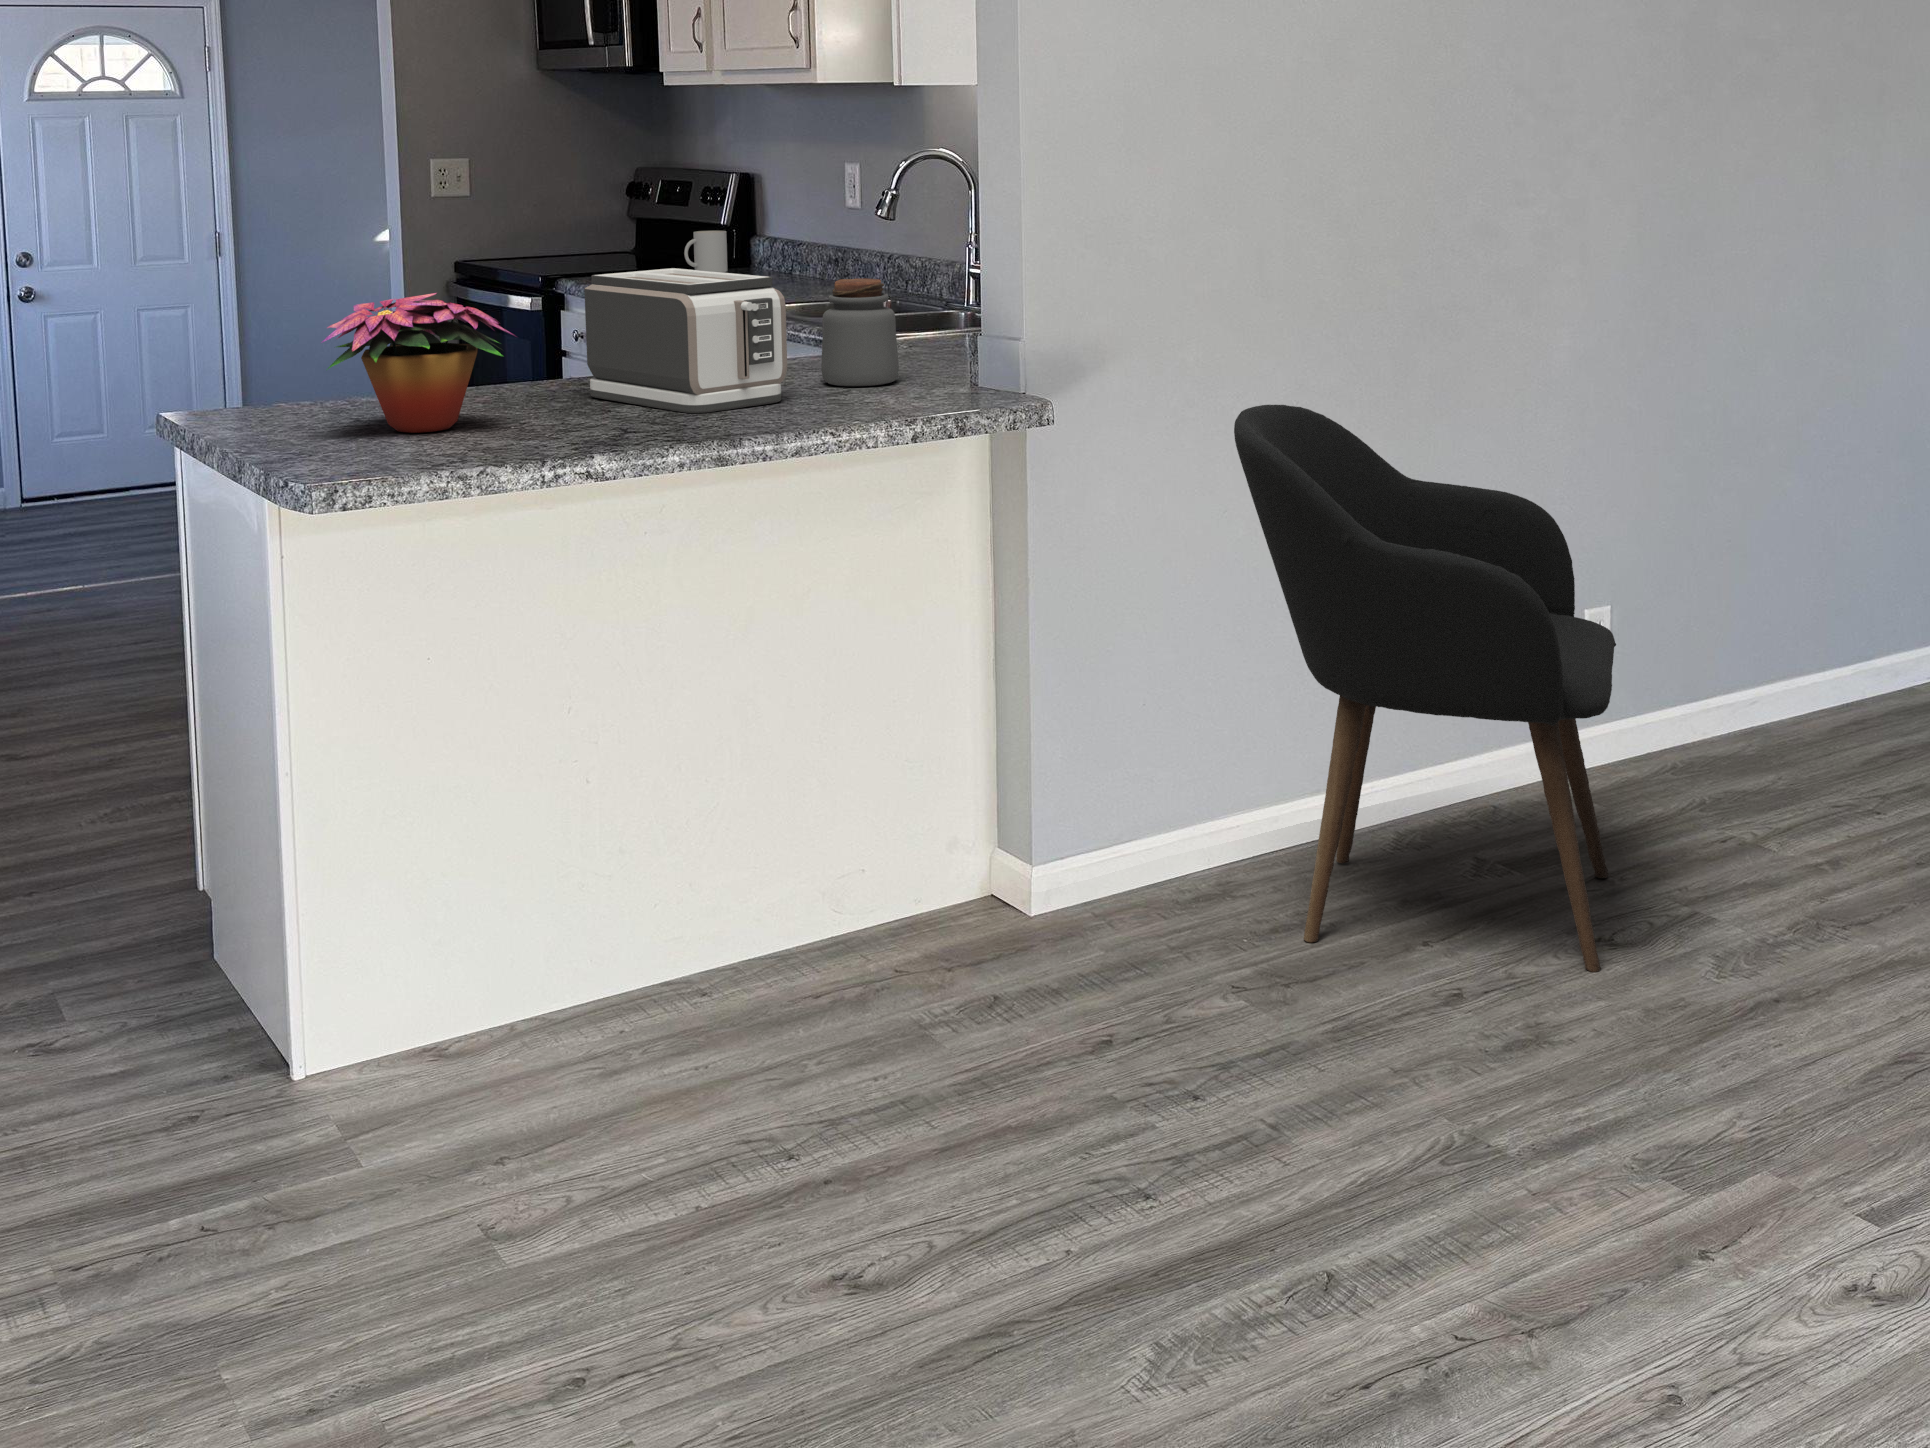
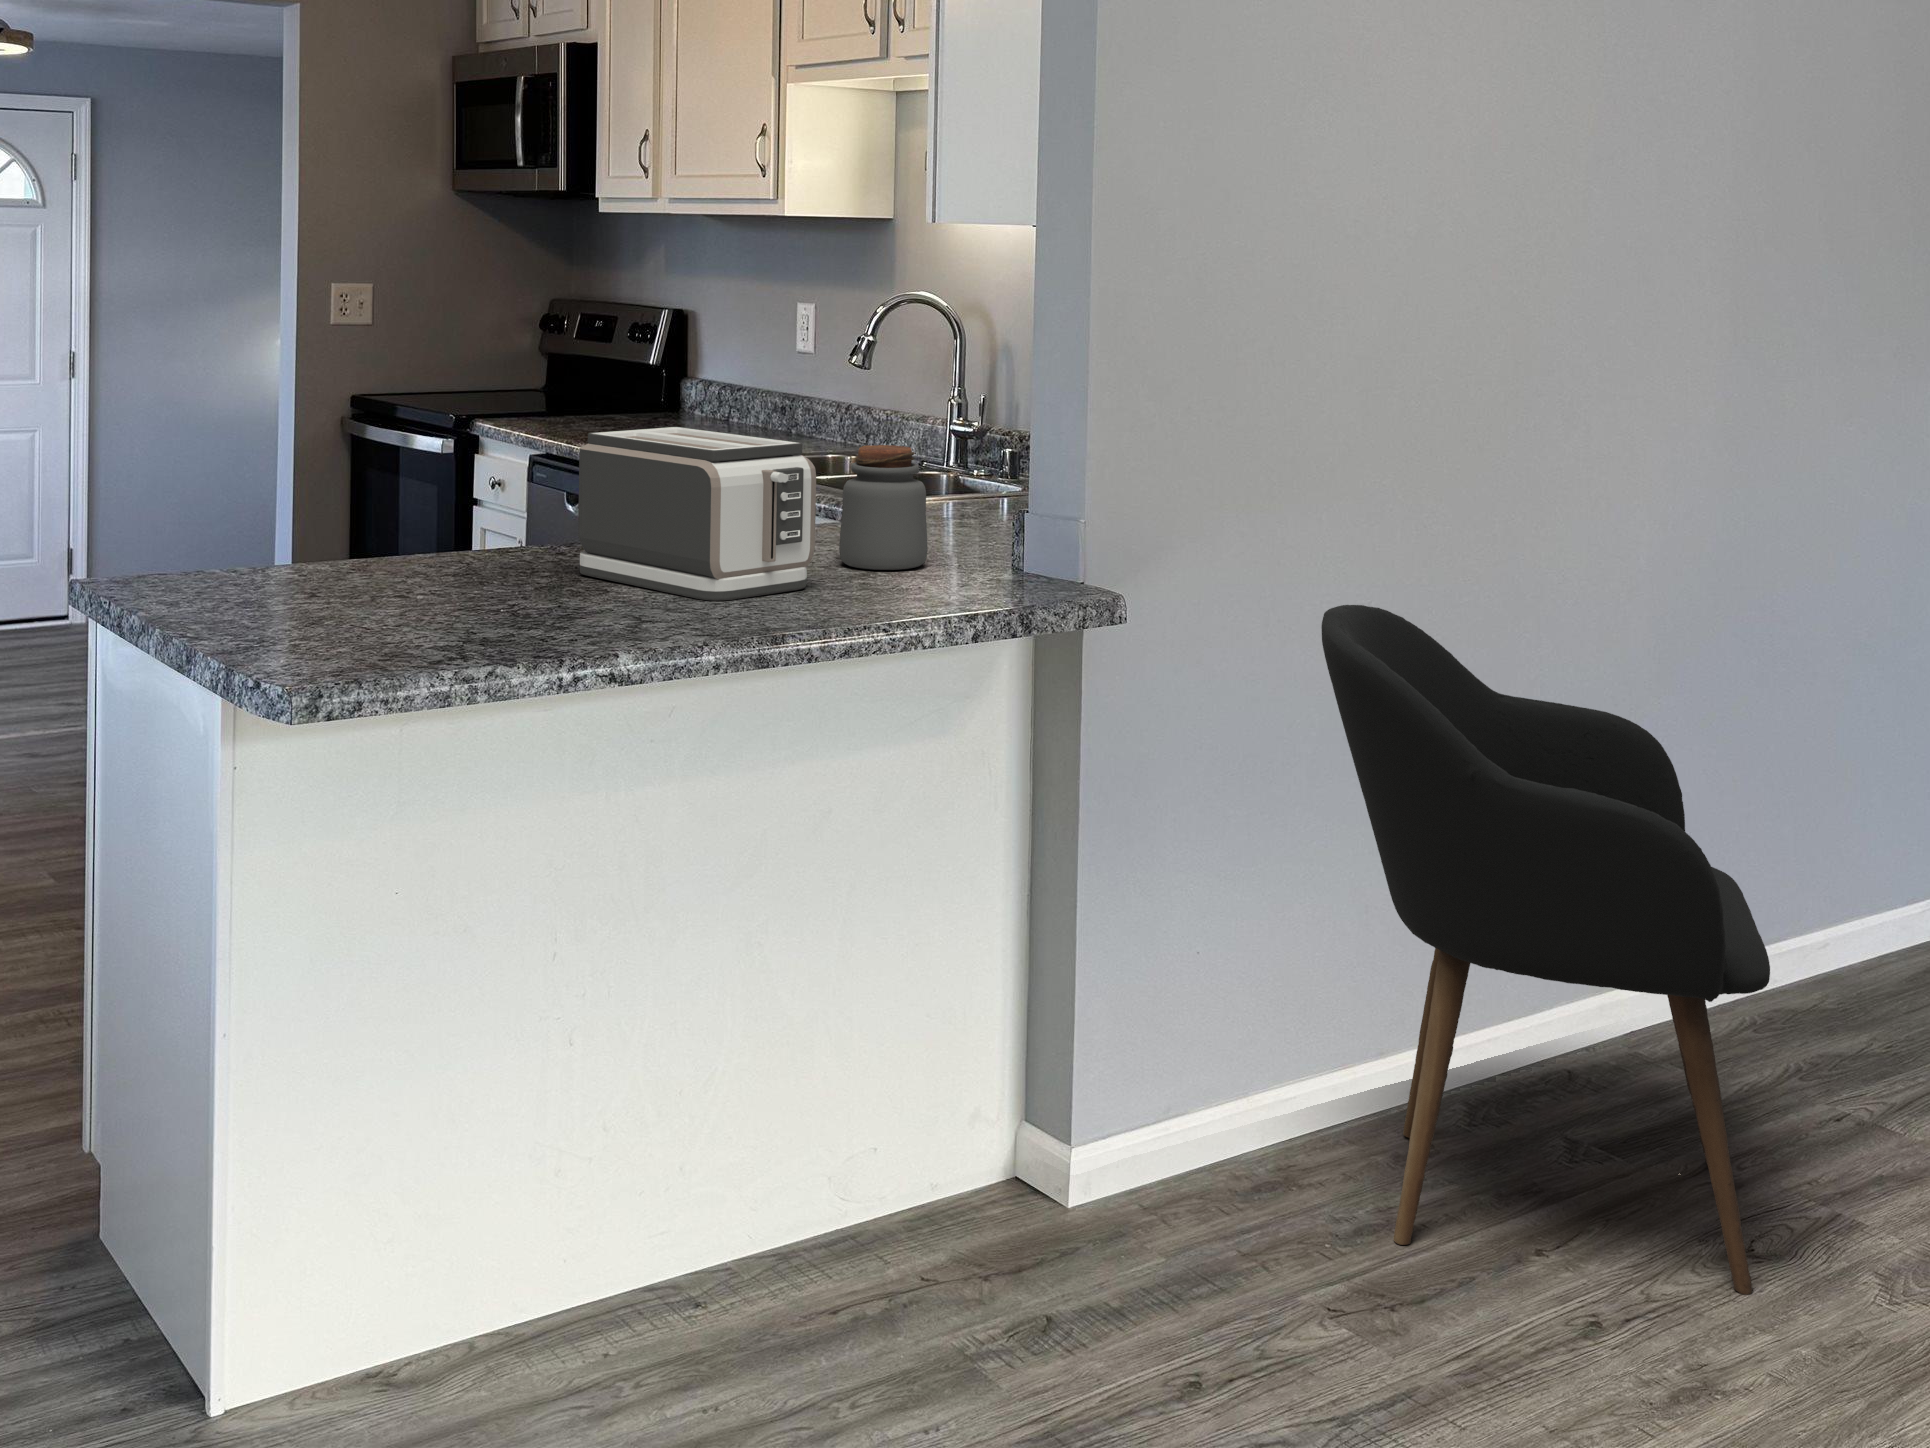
mug: present [684,231,727,273] -> none [604,372,650,419]
flower arrangement: present [322,293,515,433] -> none [288,450,529,618]

